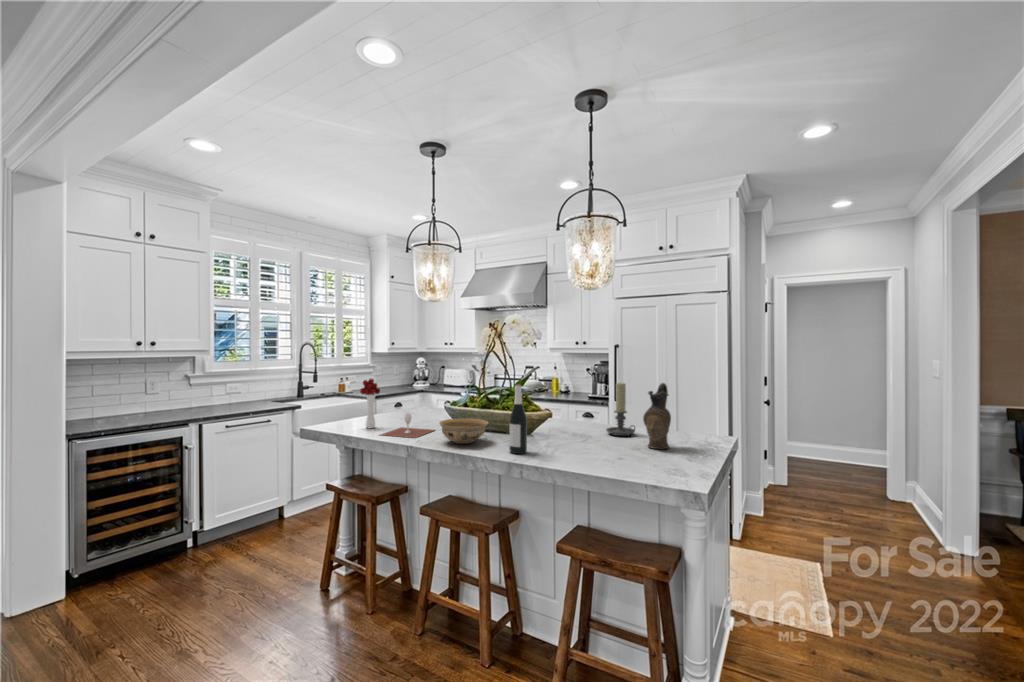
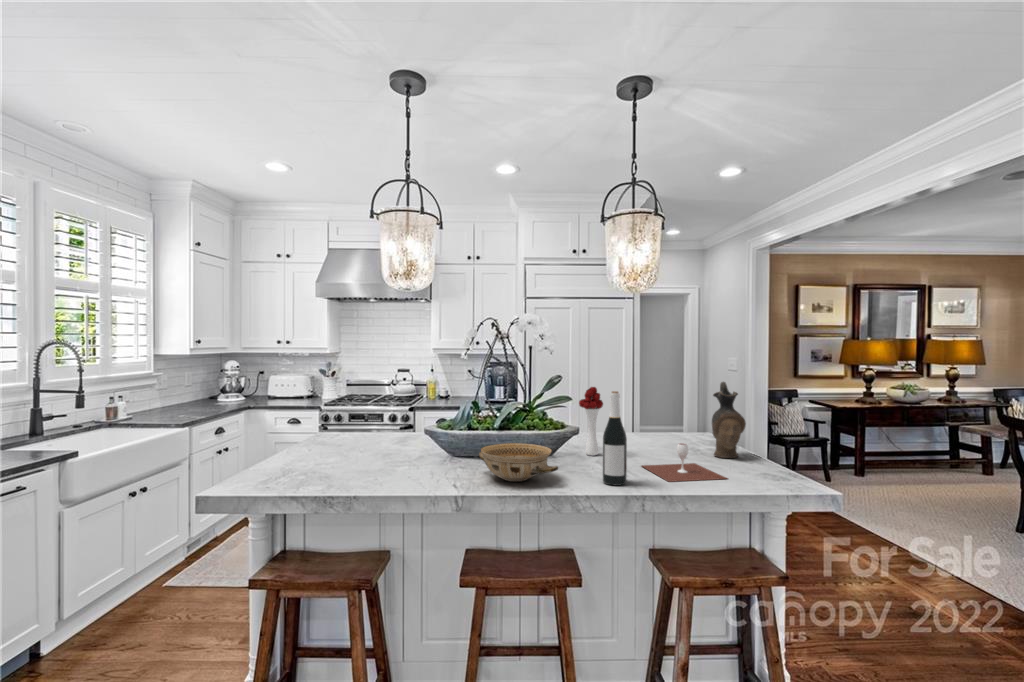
flower bouquet: present [360,379,380,428] -> present [579,387,603,456]
candle holder: present [606,383,635,436] -> none [636,383,671,447]
wine glass: present [381,414,434,438] -> present [642,443,728,482]

